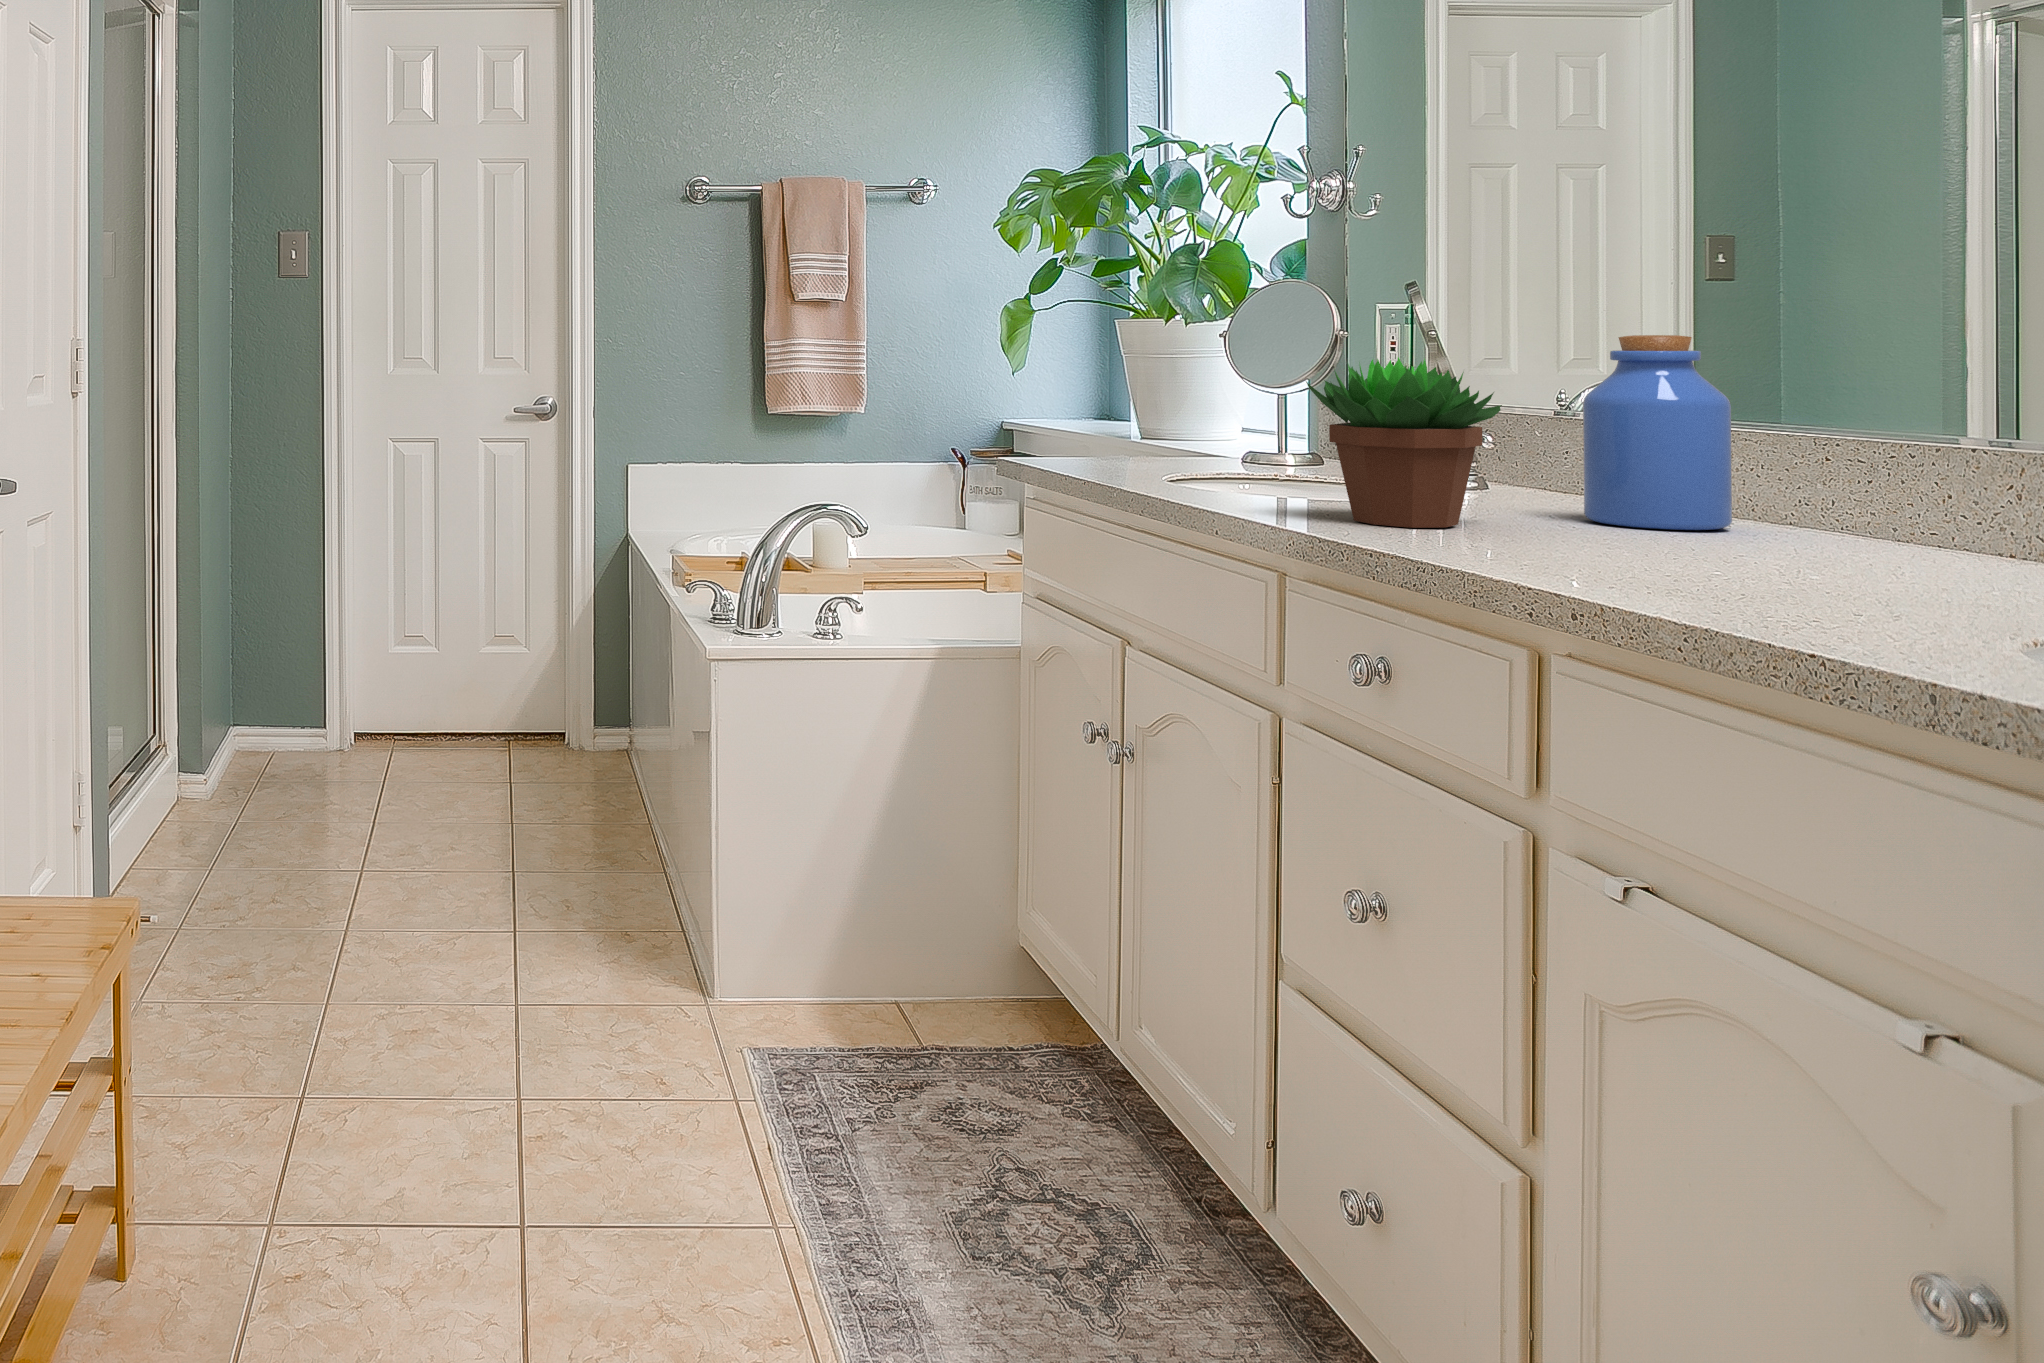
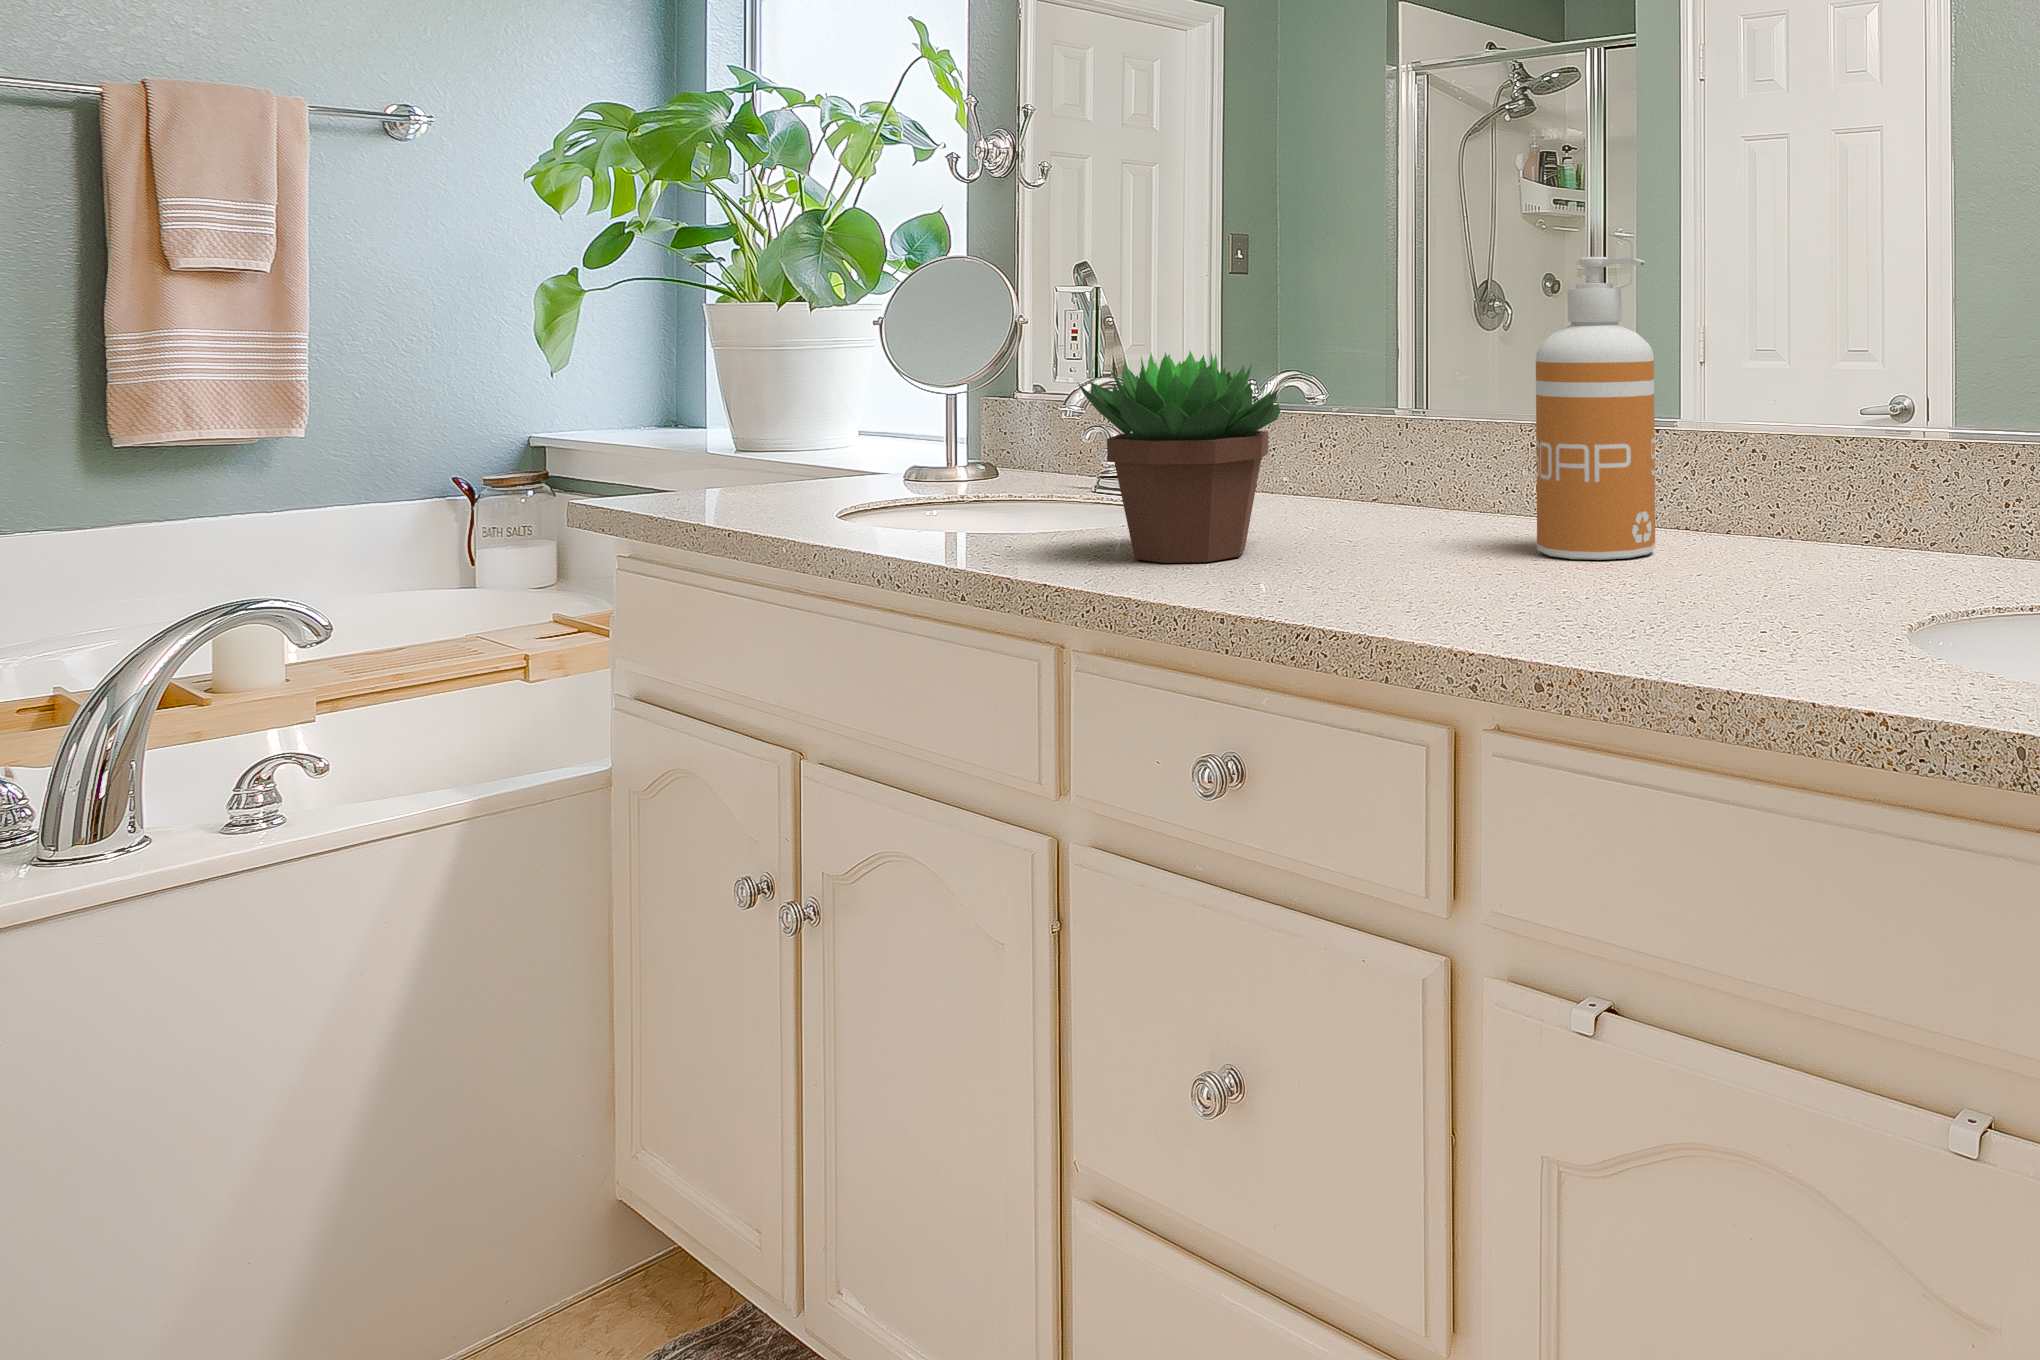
soap dispenser: none [1759,272,1915,569] -> present [1536,257,1655,560]
jar: present [1583,335,1732,530] -> none [1330,322,1456,528]

